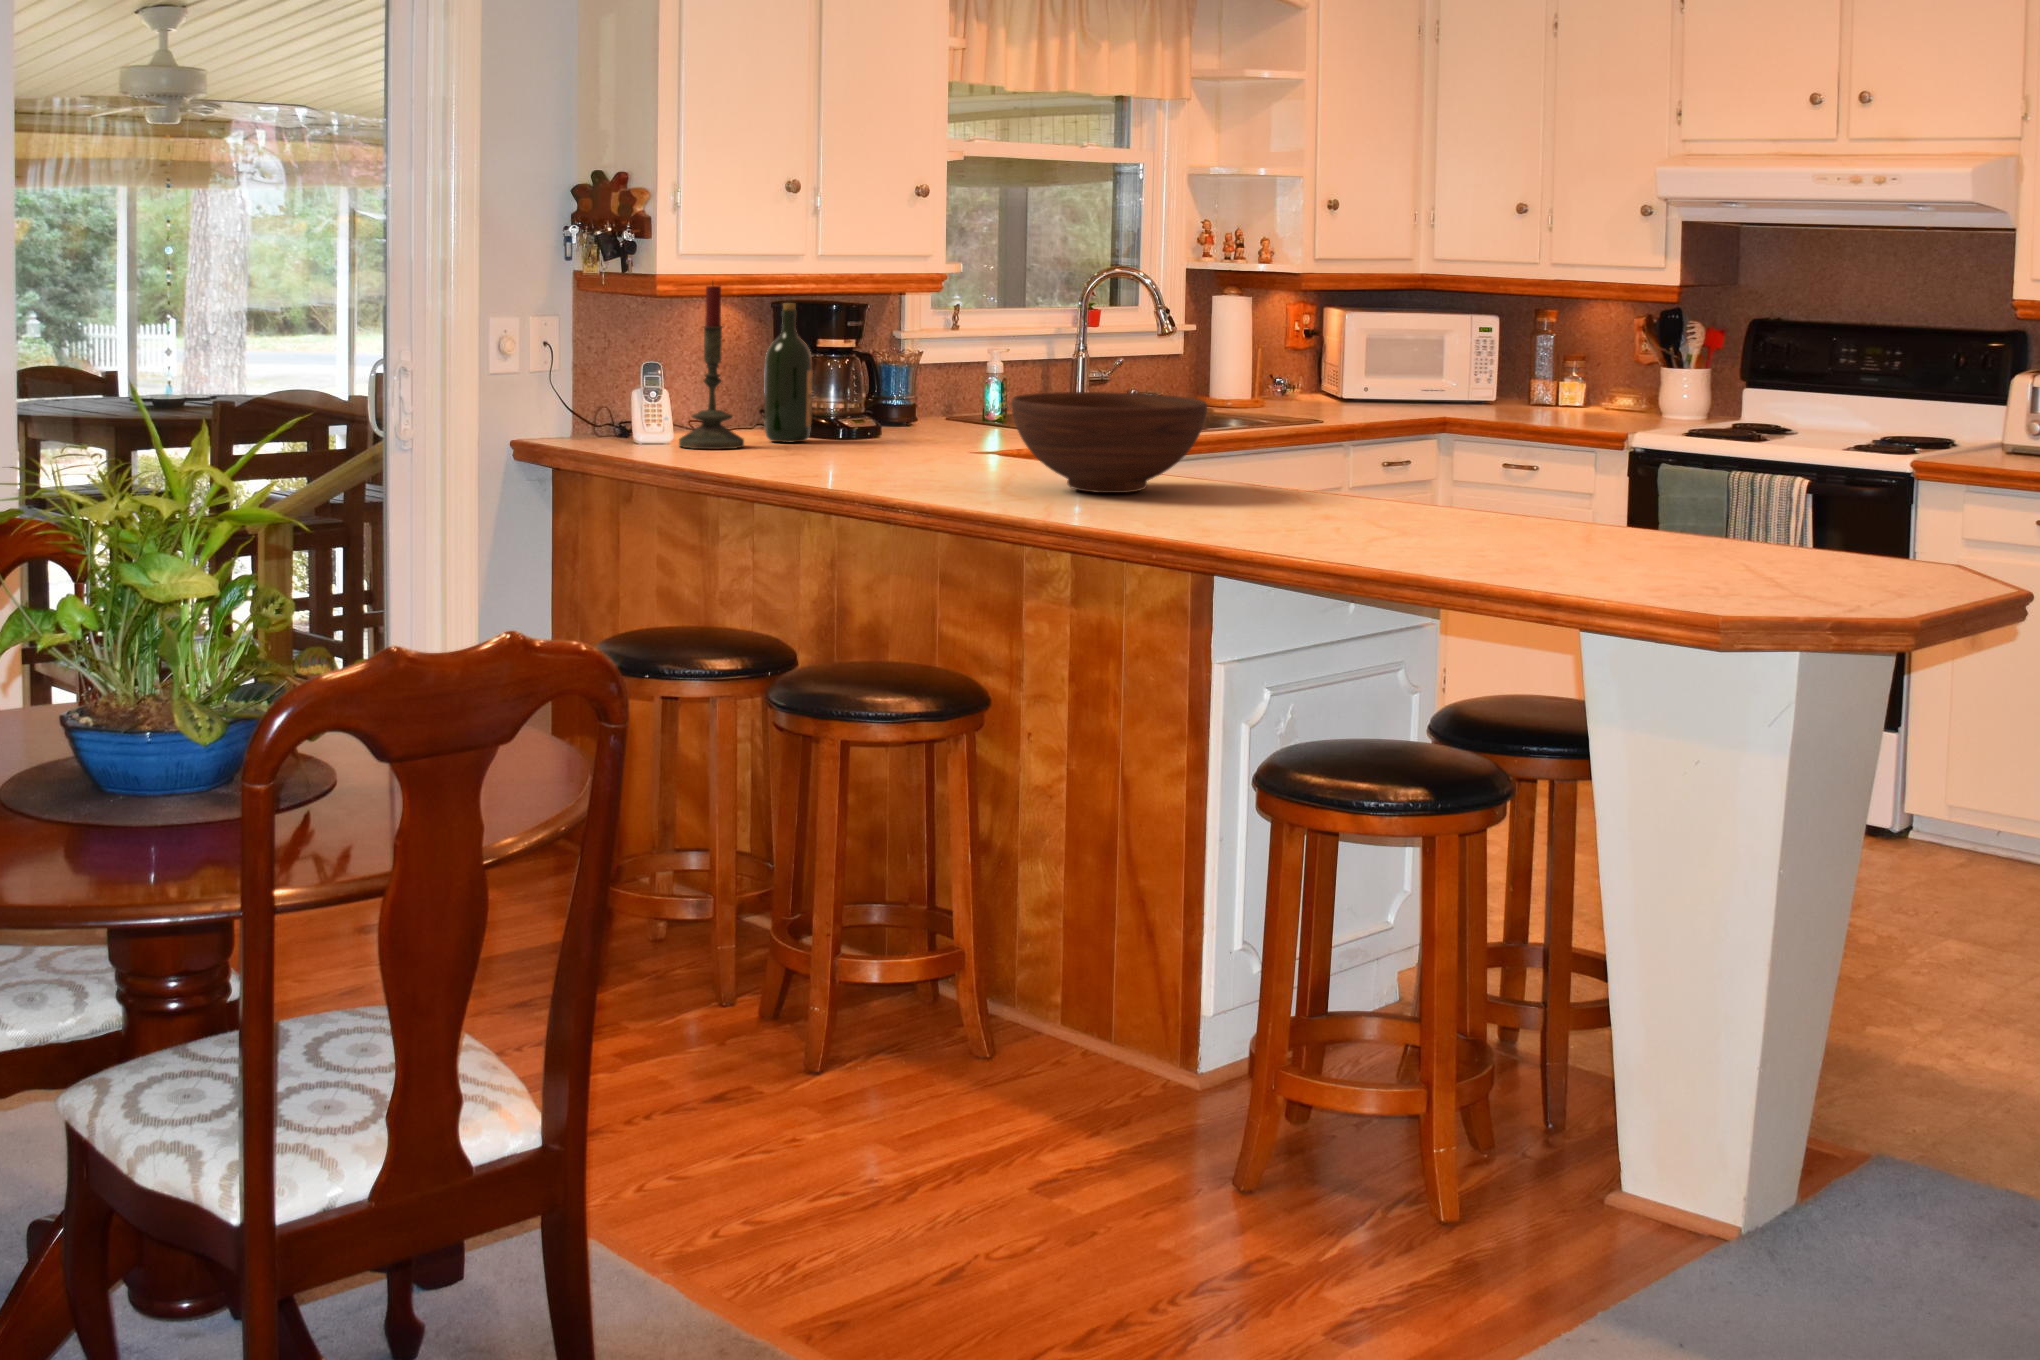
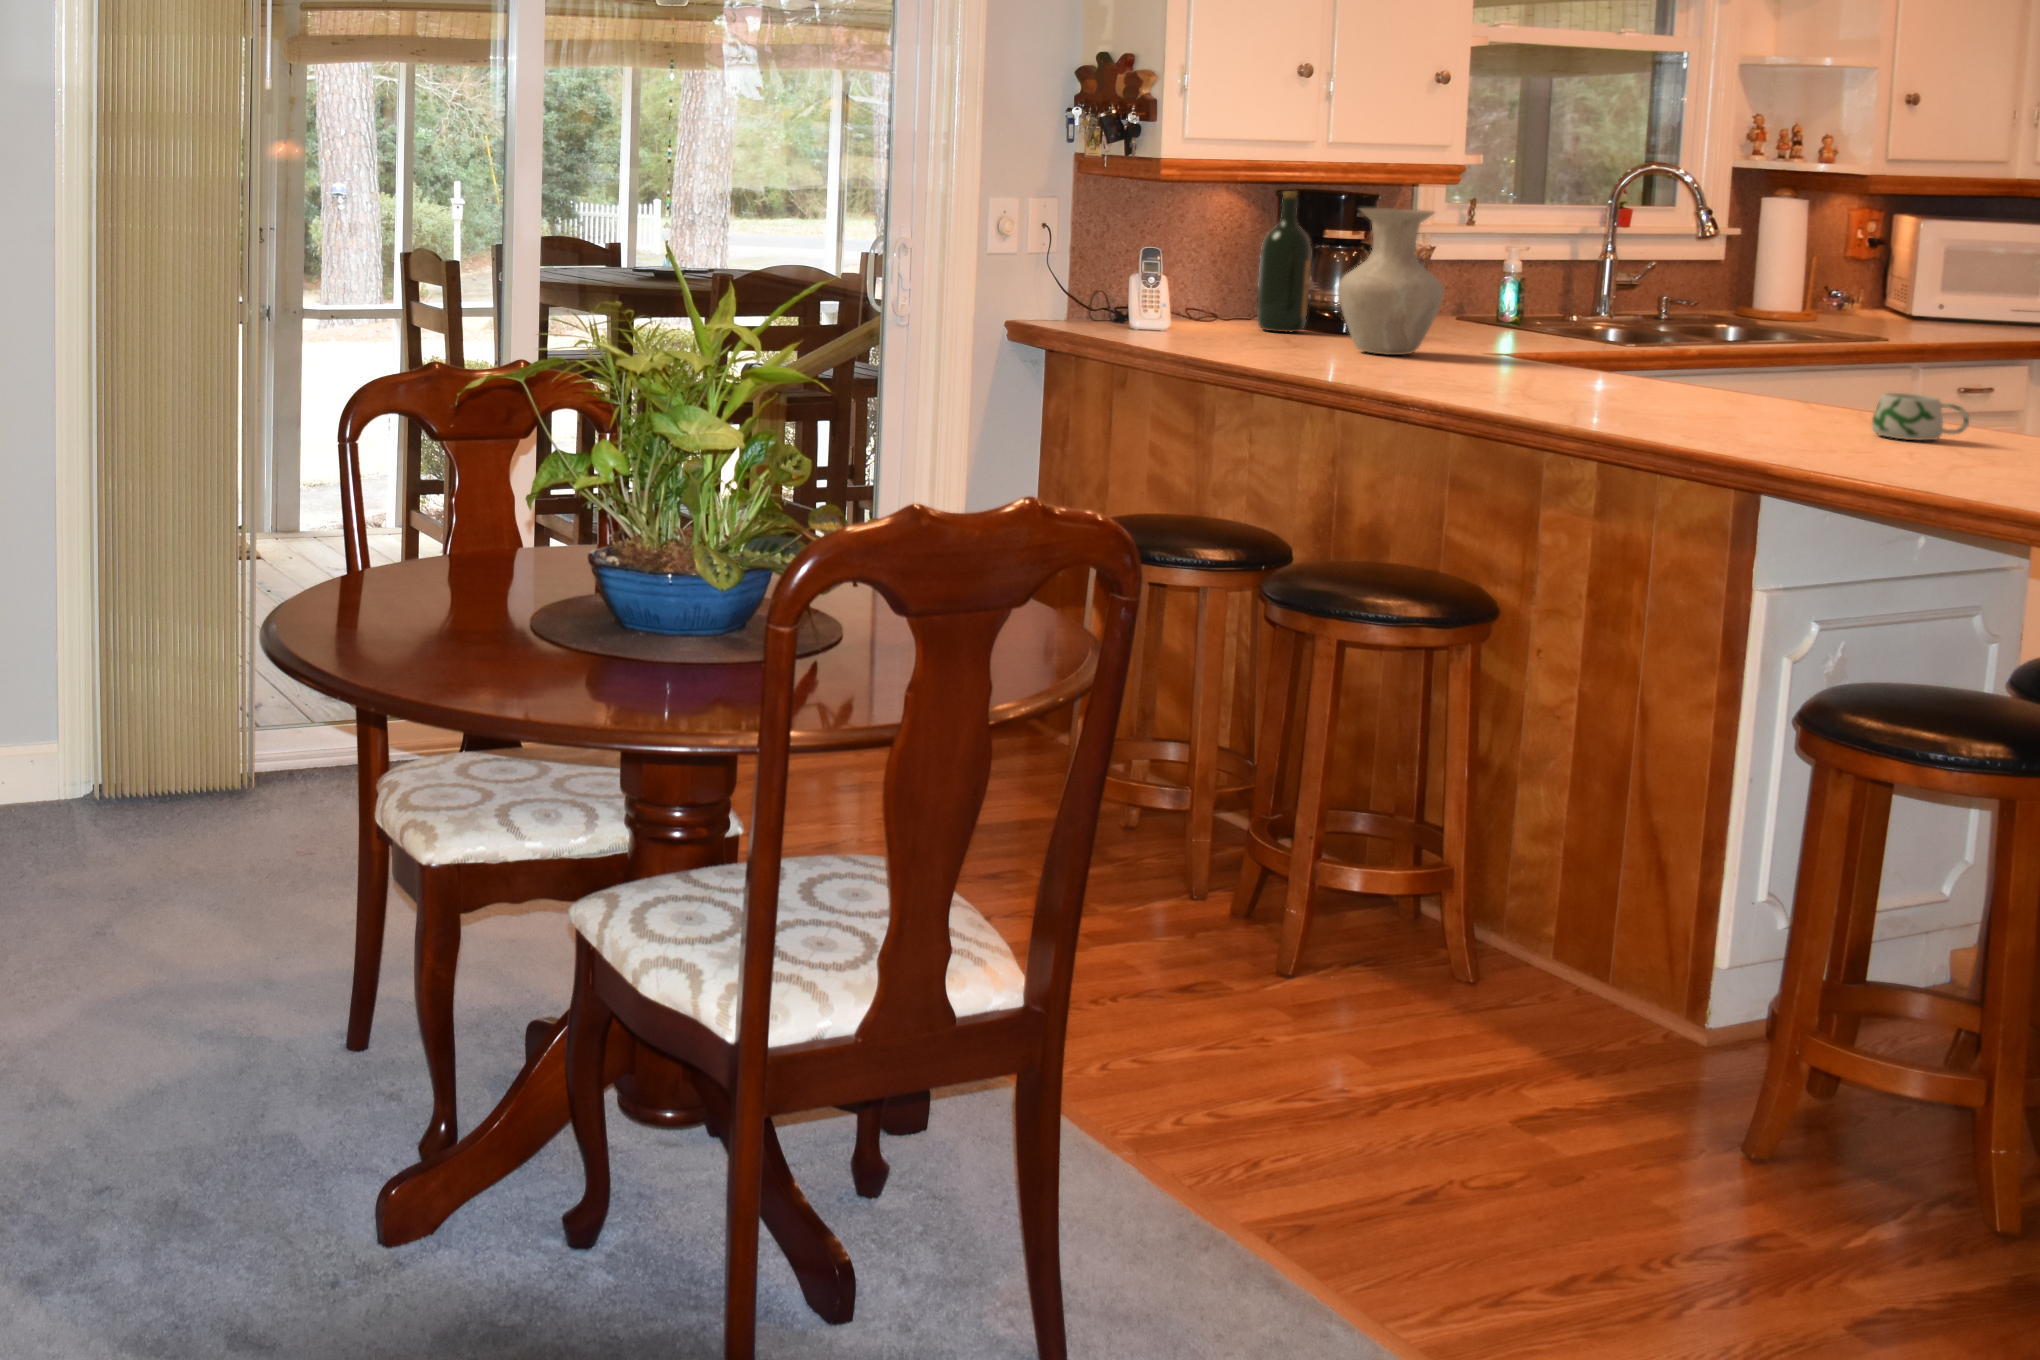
candle: present [679,285,744,449] -> none [1168,166,1236,335]
vase: none [835,318,930,460] -> present [1338,208,1444,355]
fruit bowl: present [1011,392,1207,493] -> none [1547,292,1789,405]
mug: none [1271,471,1342,511] -> present [1871,393,1969,440]

